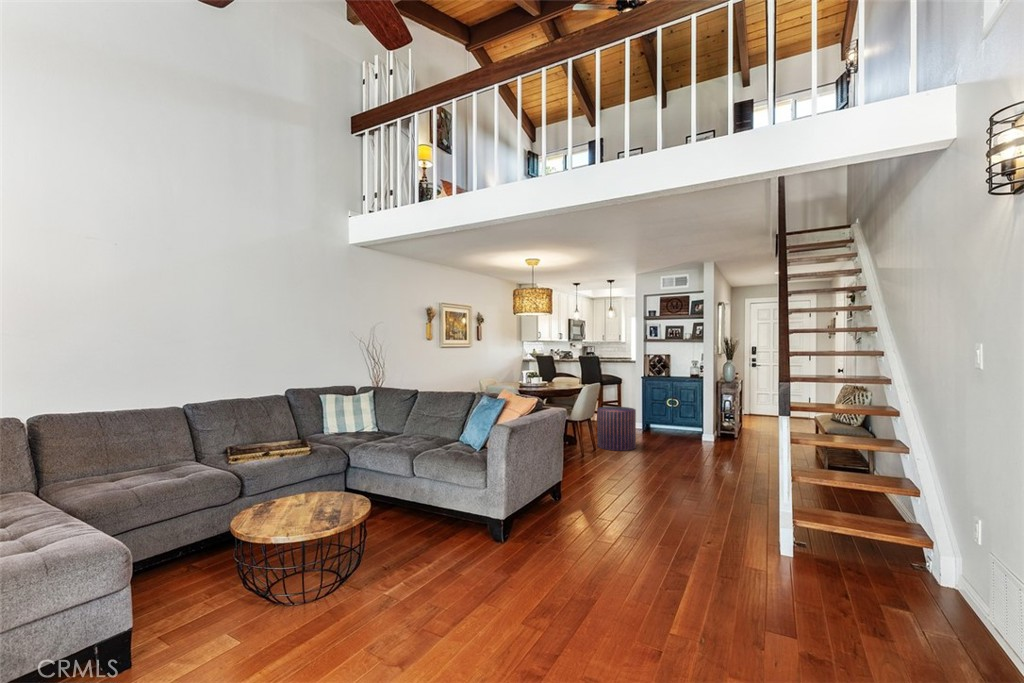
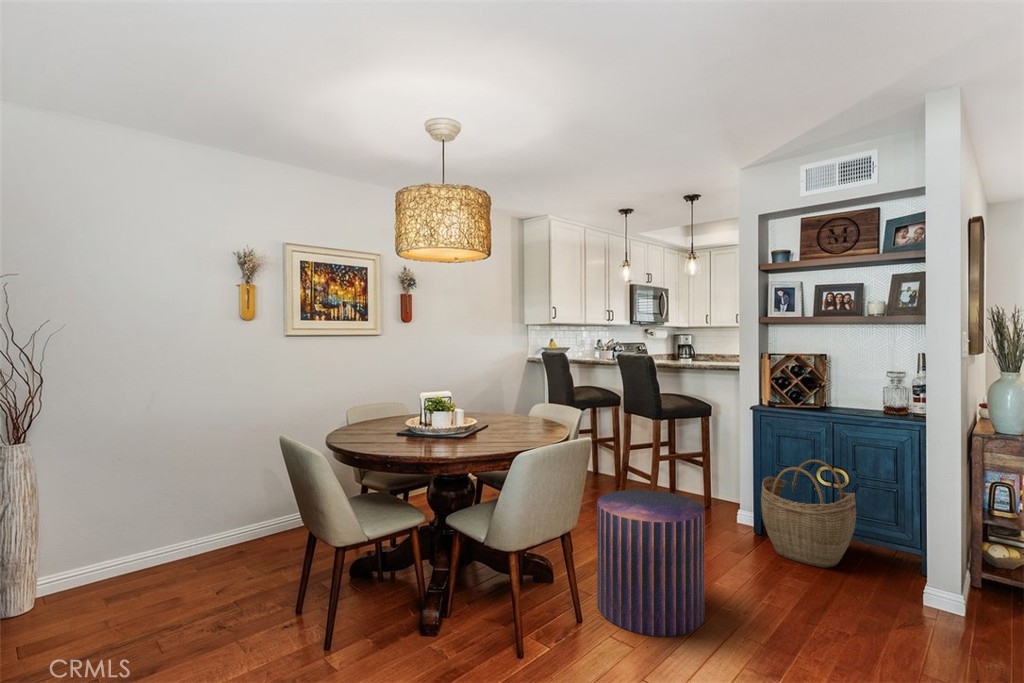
woven basket: none [647,396,682,436] -> present [761,460,856,568]

